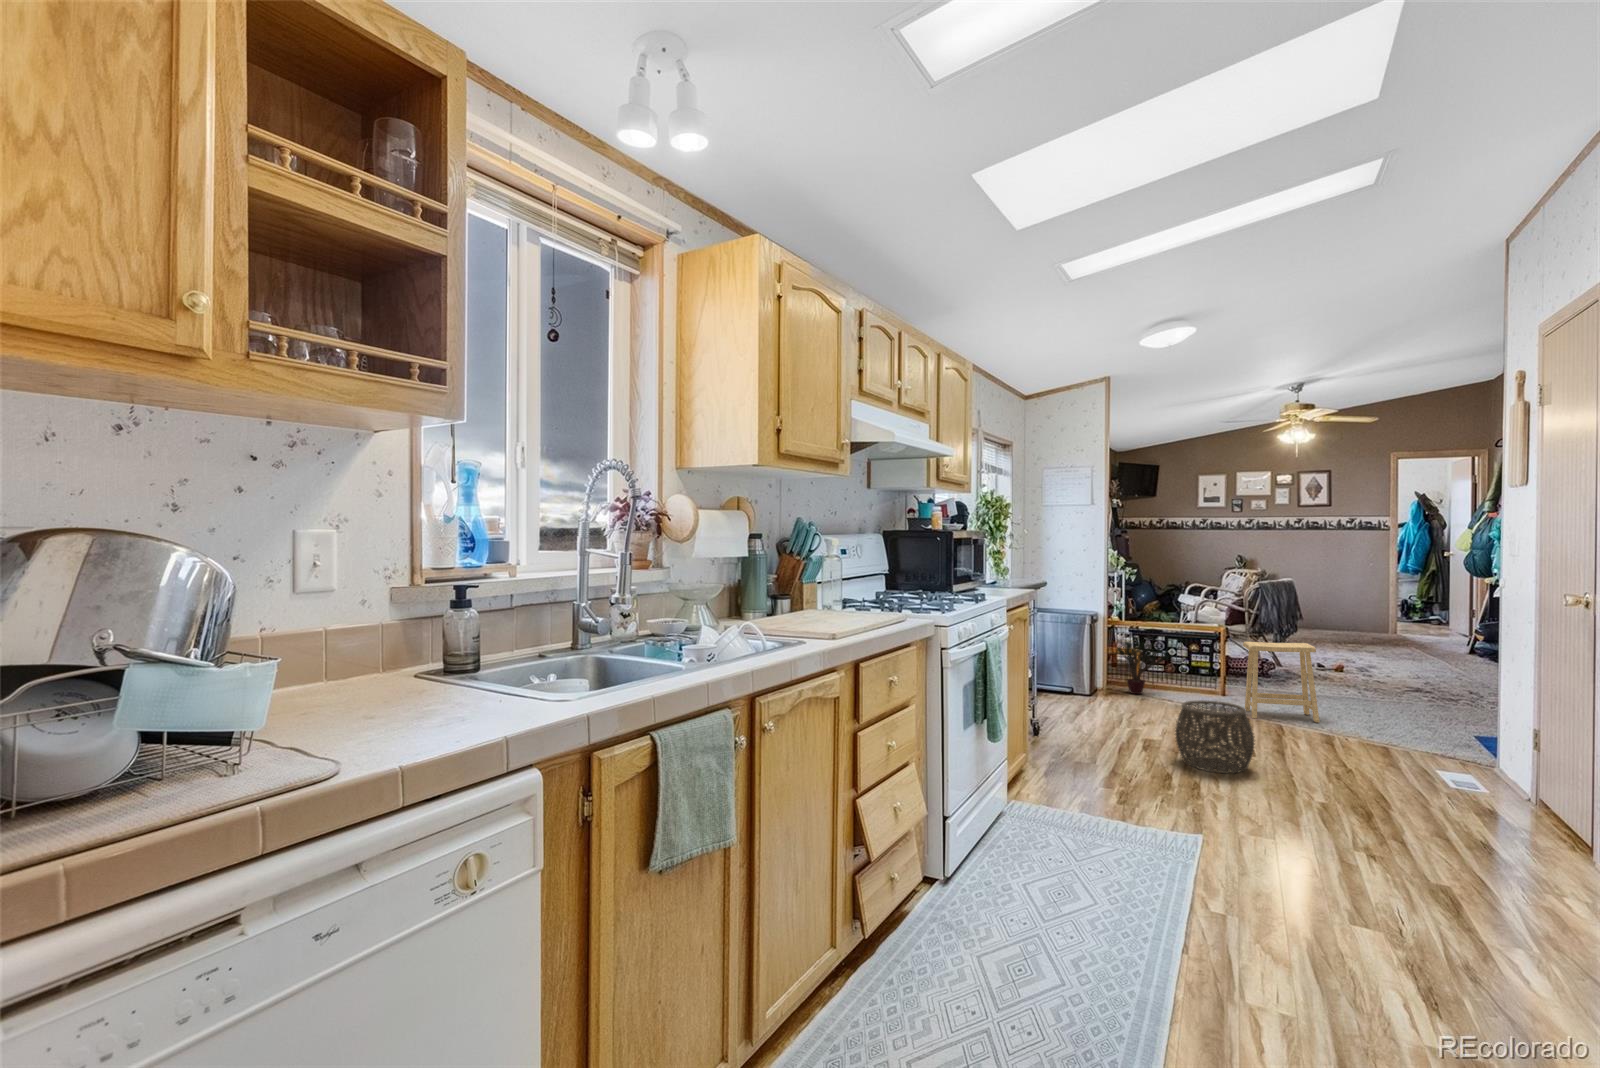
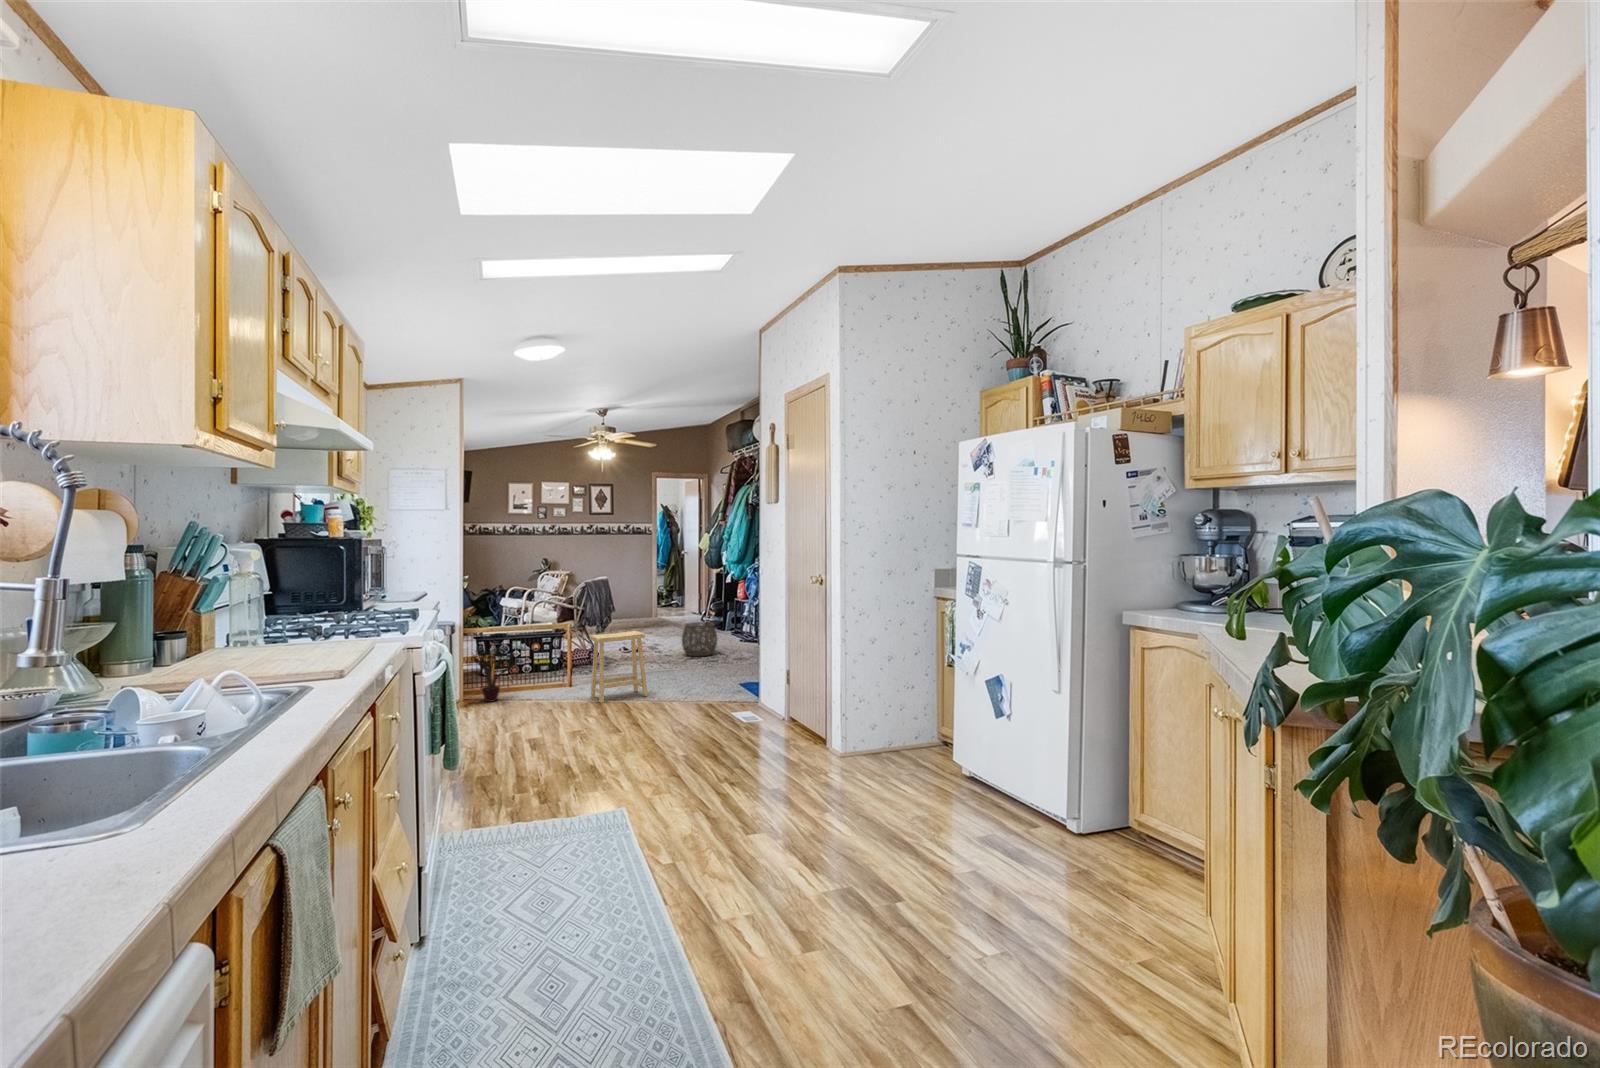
woven basket: present [1175,700,1255,774] -> present [682,622,717,656]

